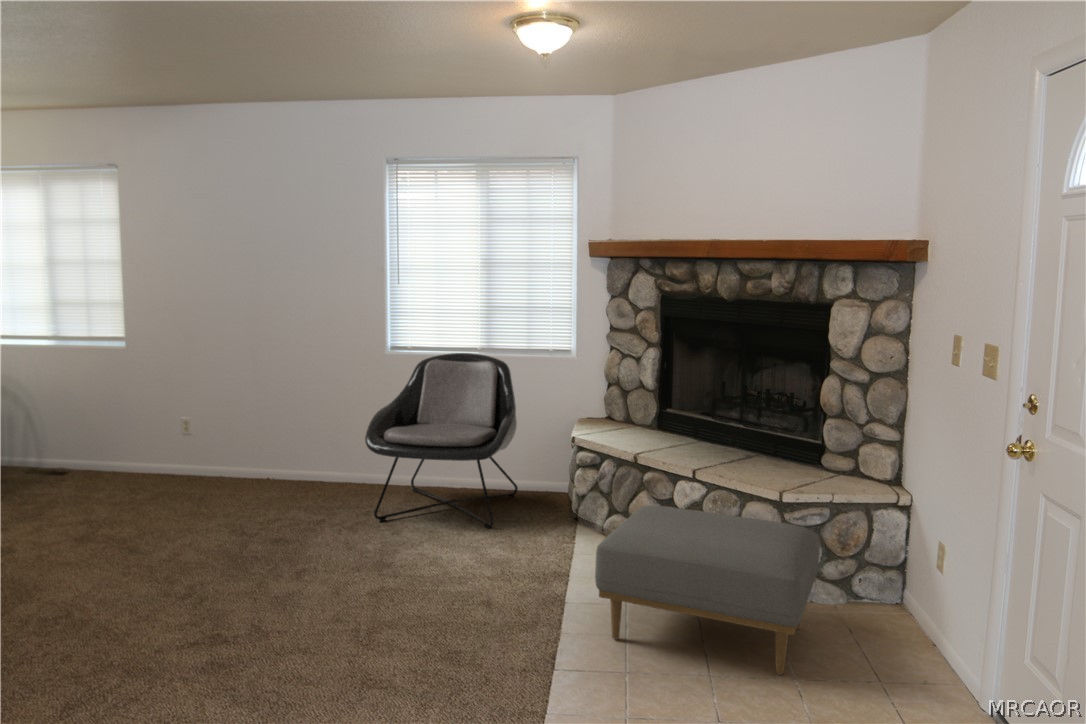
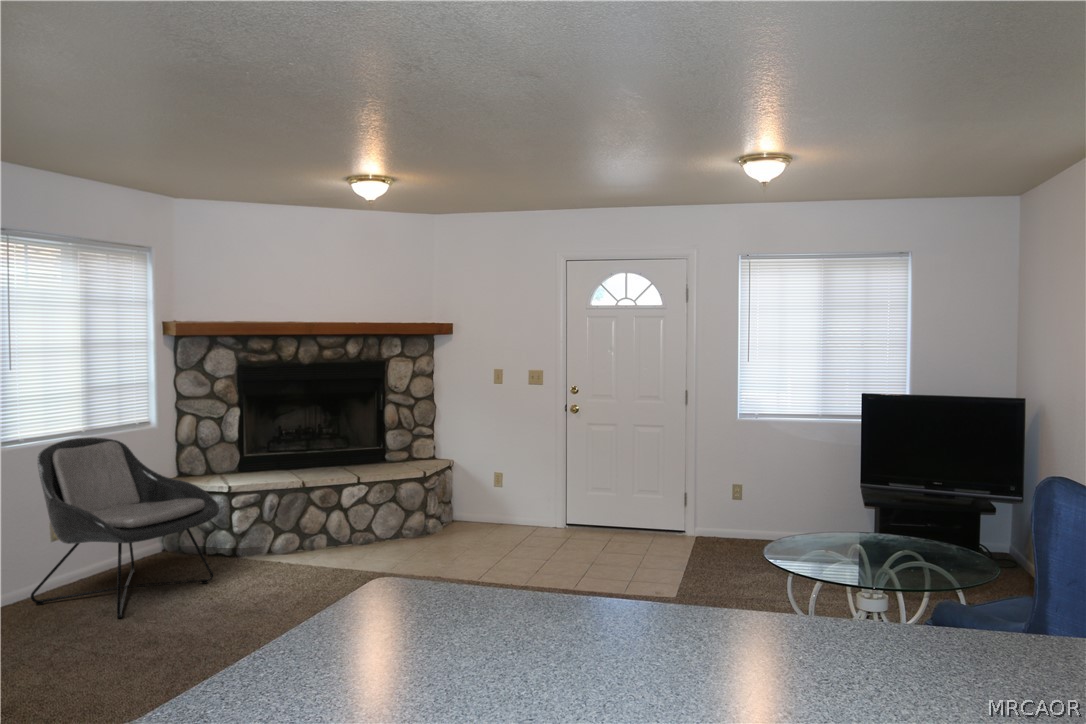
ottoman: present [595,505,820,675] -> none [385,480,517,567]

